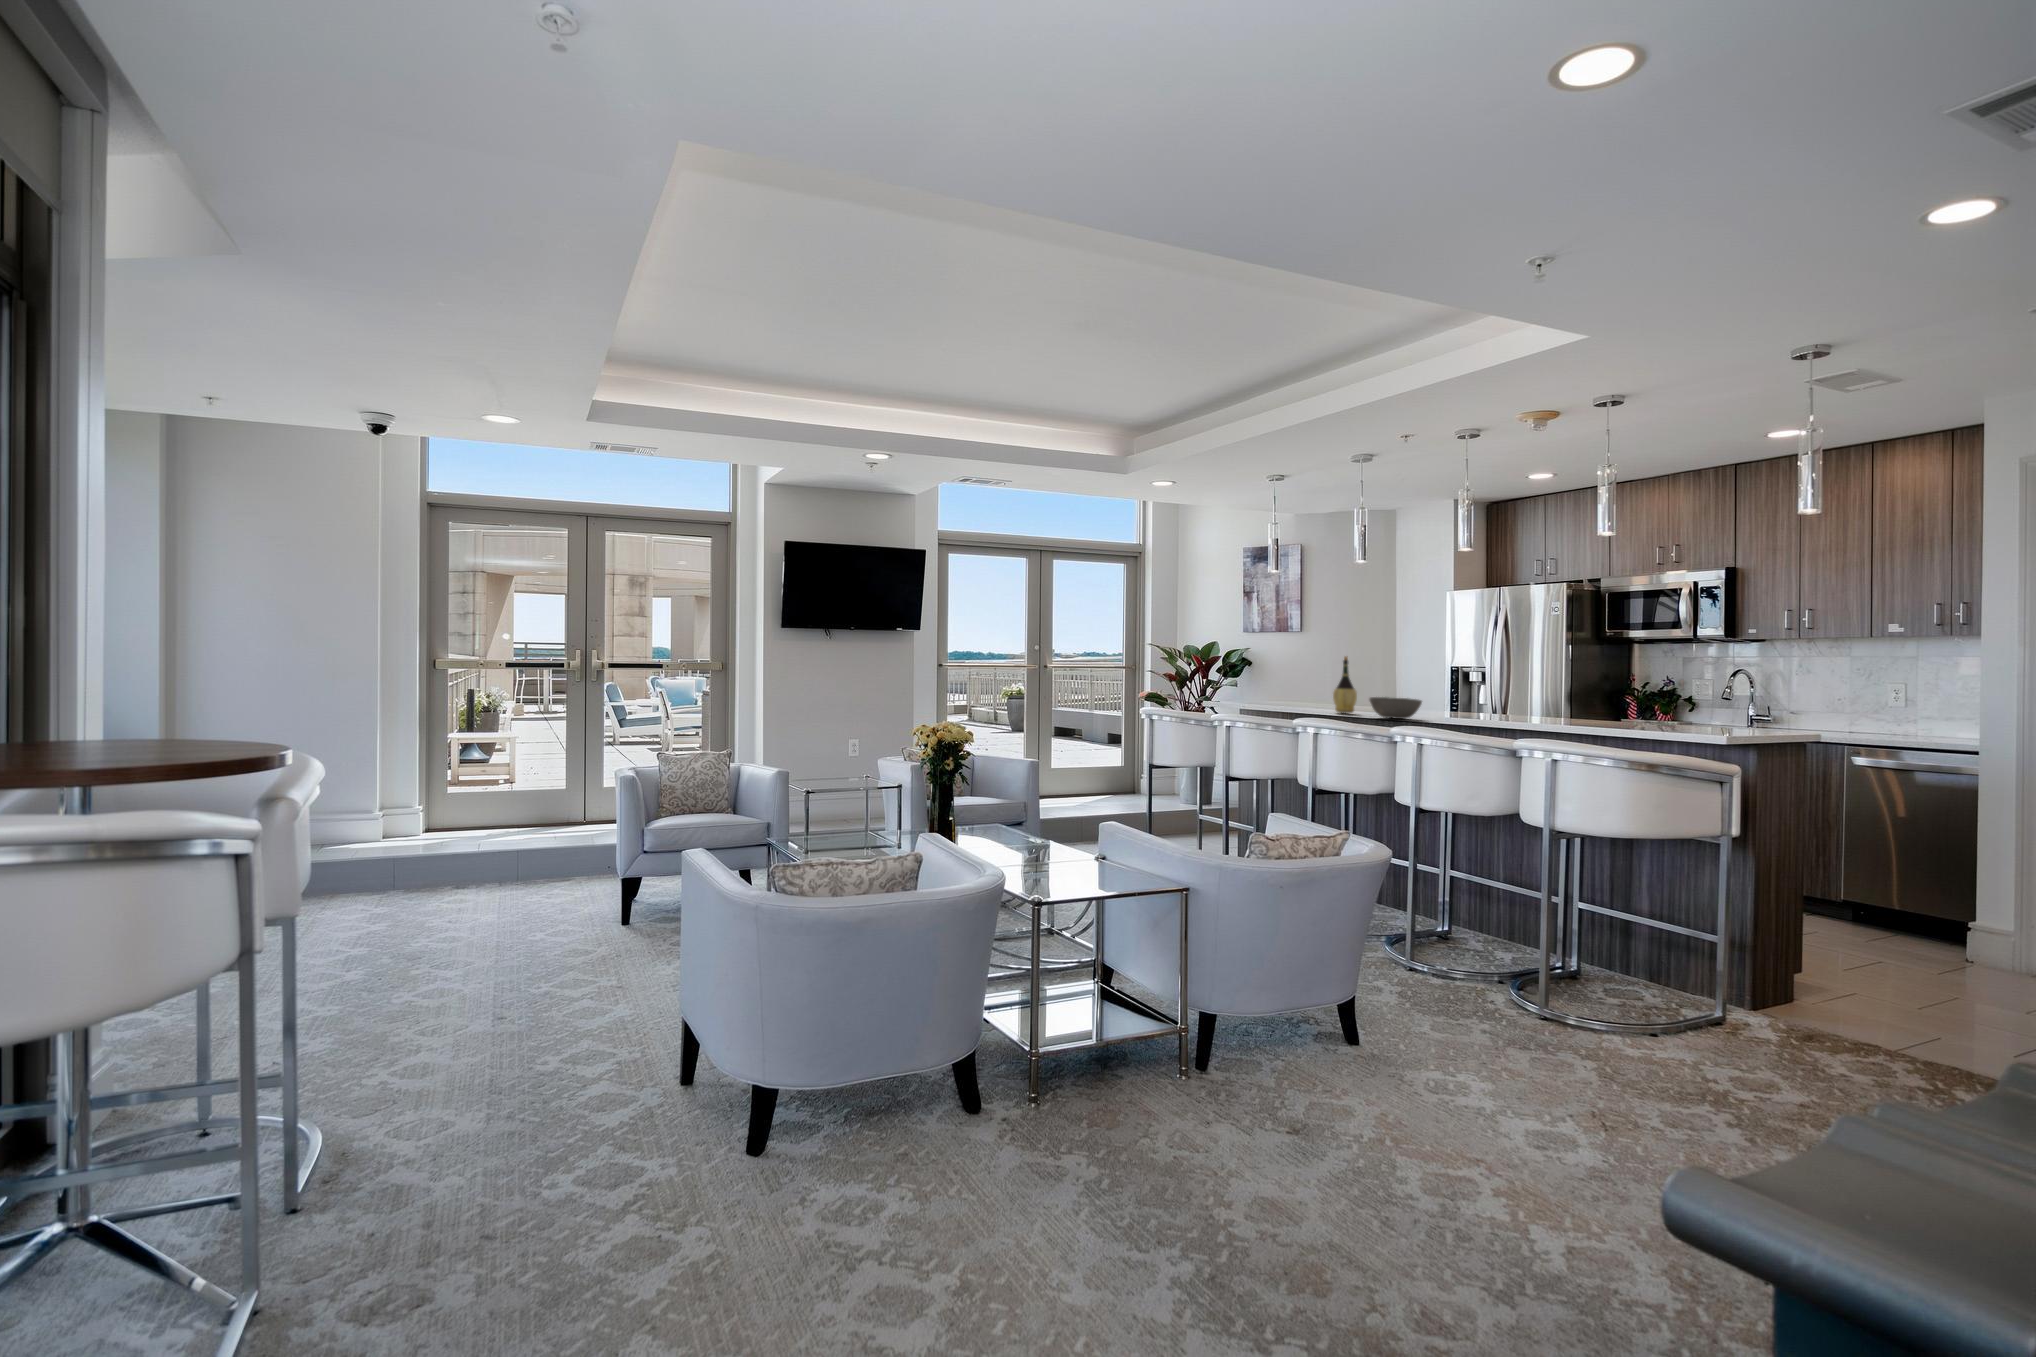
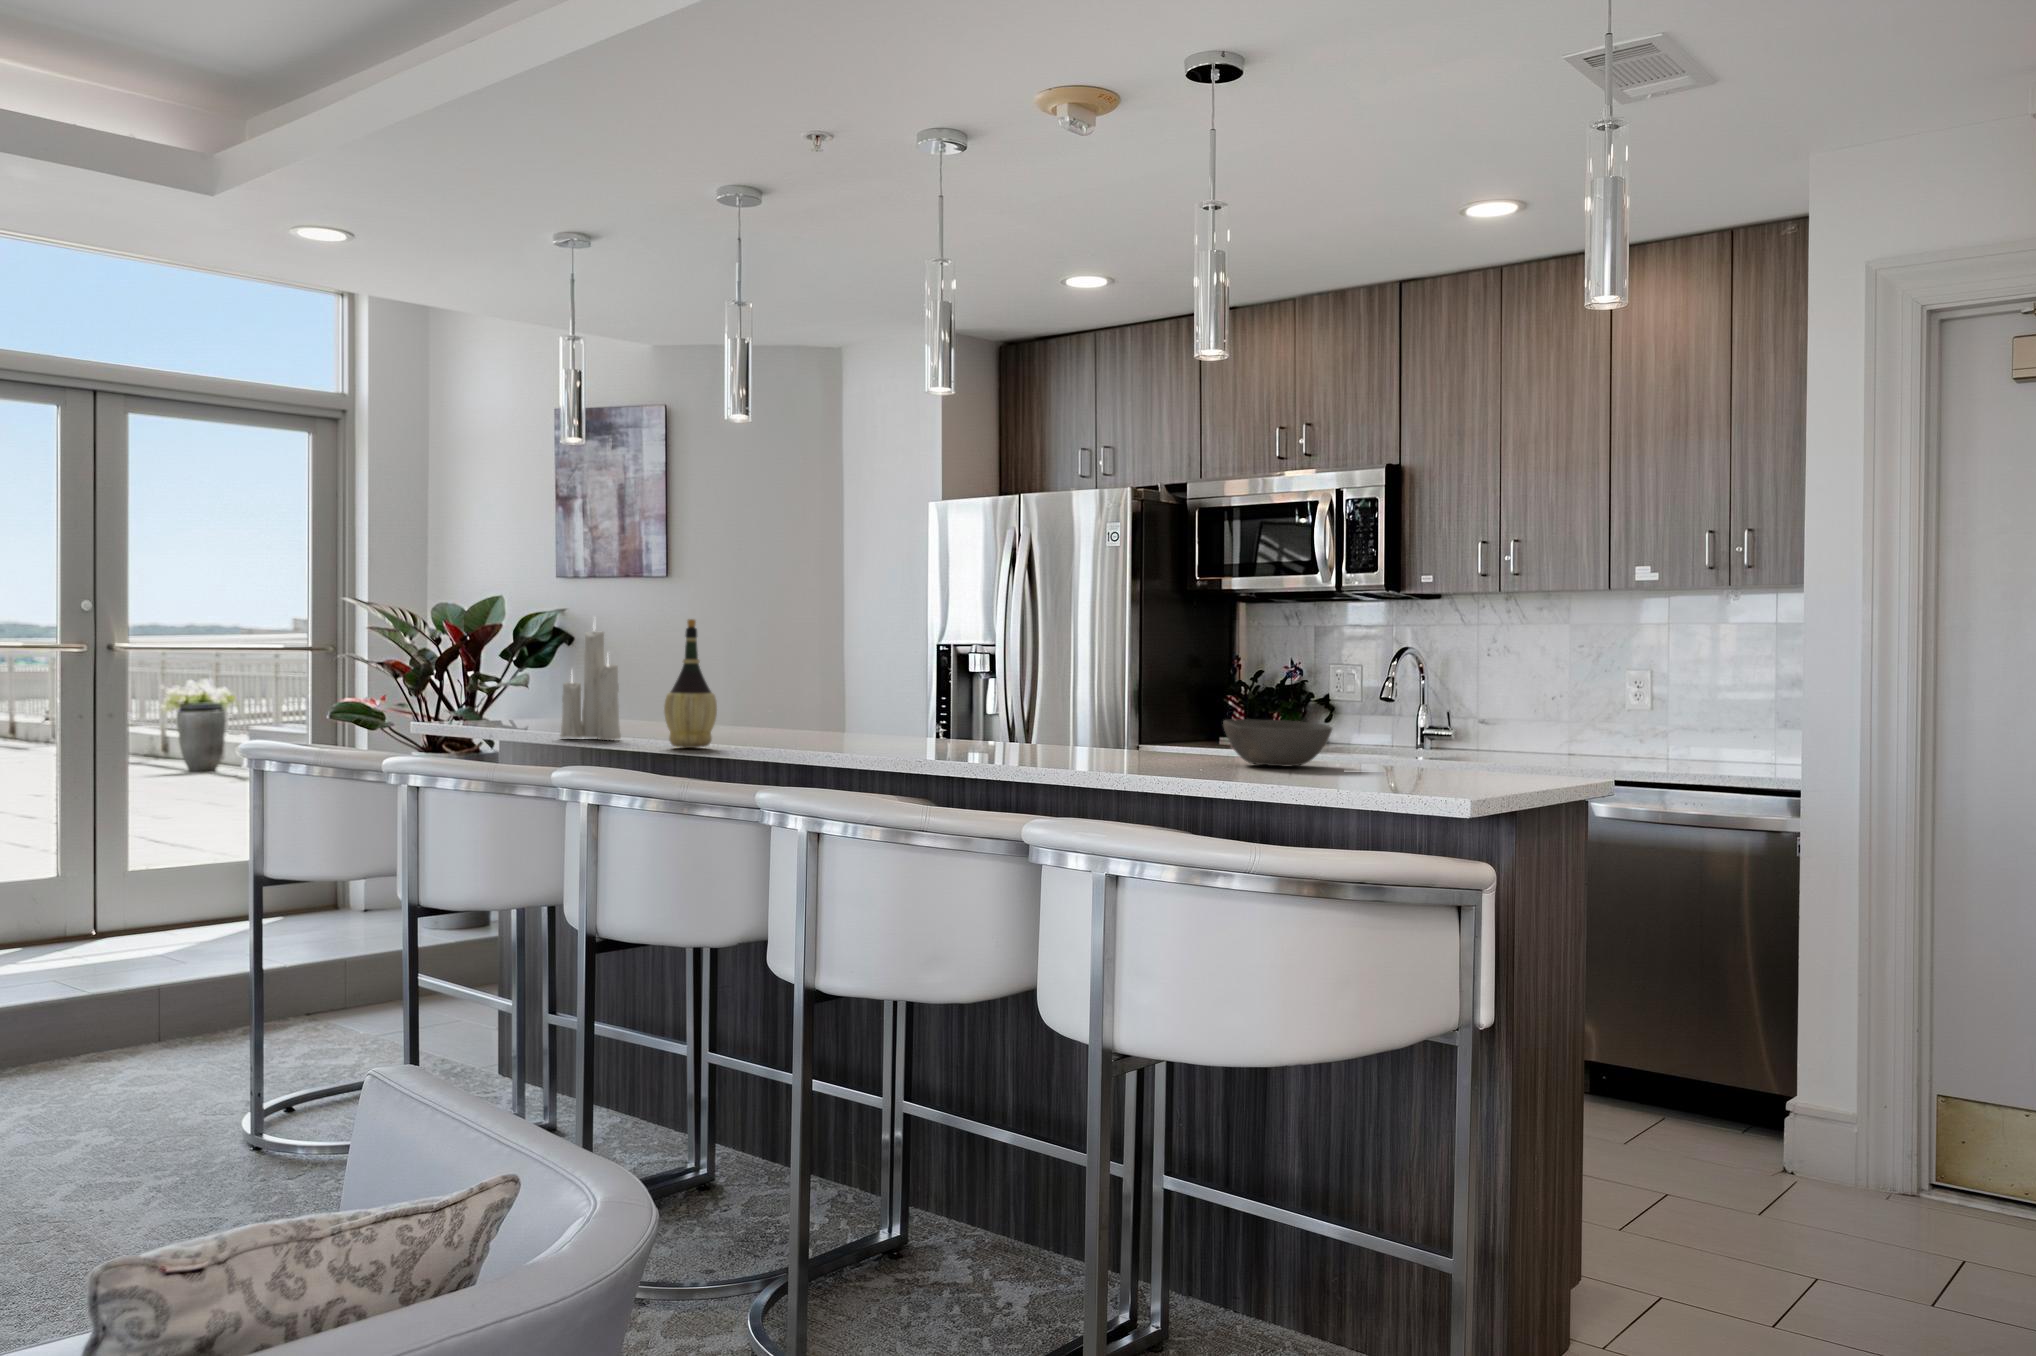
candle: none [1281,652,1309,710] -> present [560,627,621,740]
bowl: present [1369,697,1422,719] -> present [1223,719,1332,767]

